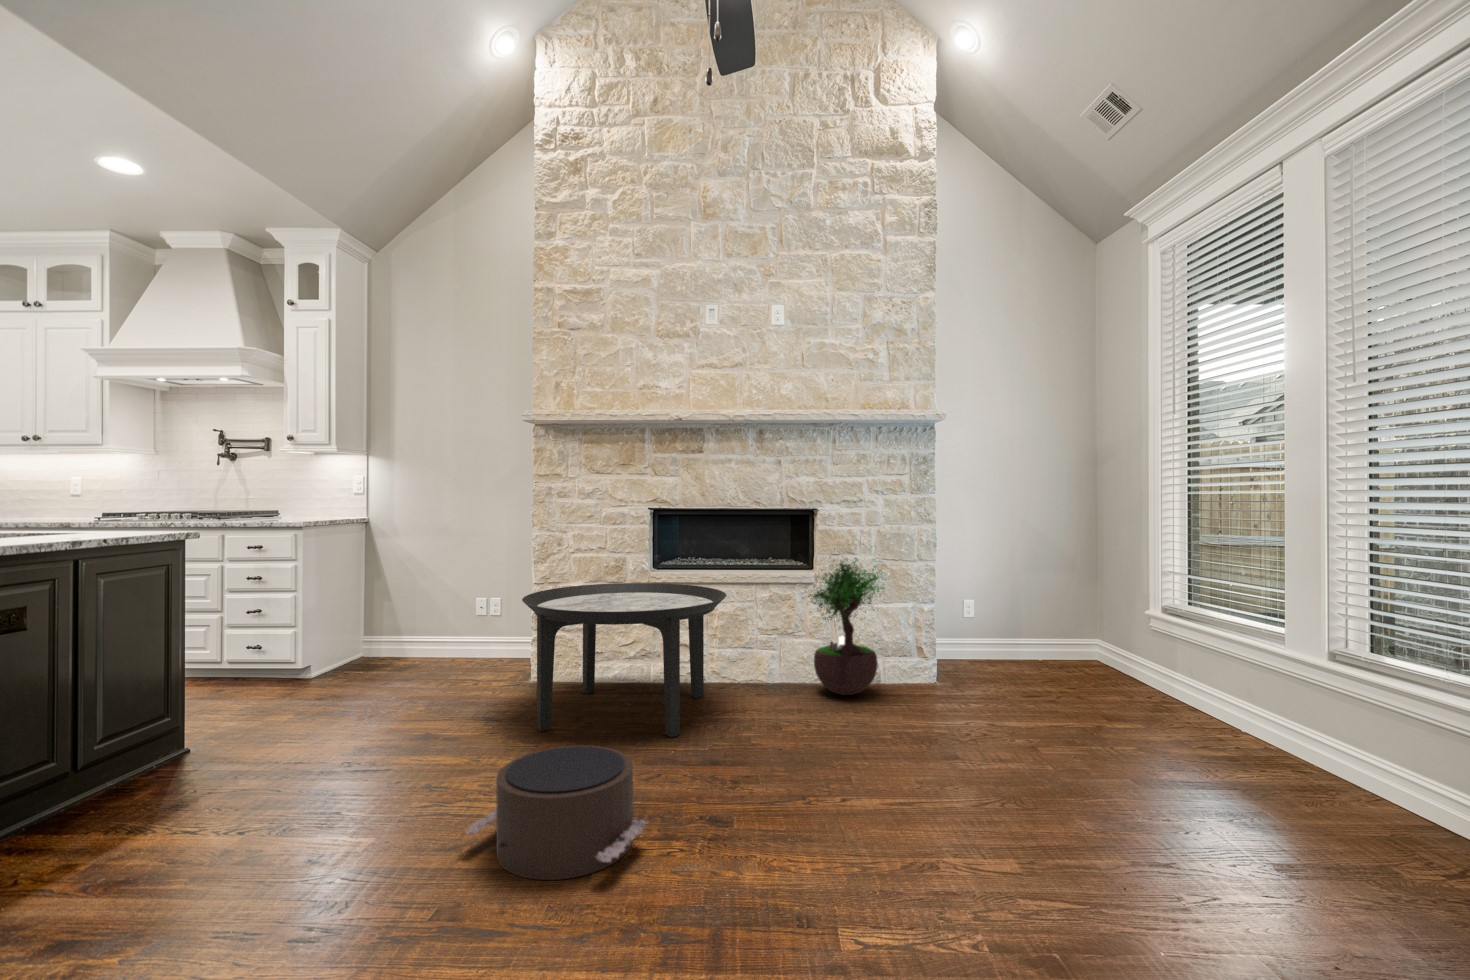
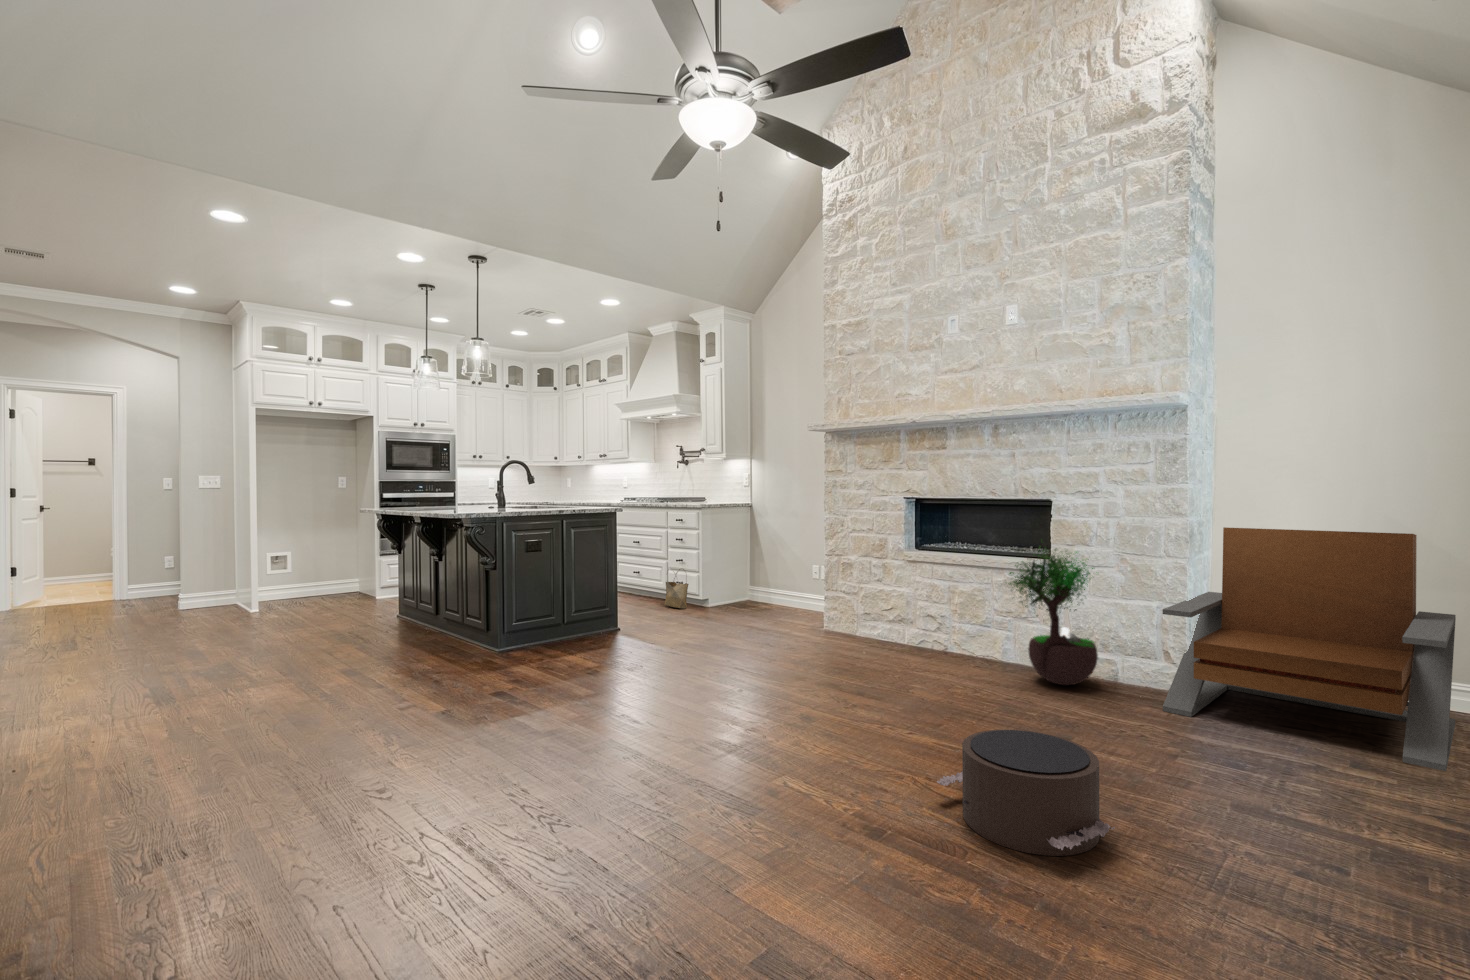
lounge chair: none [919,531,1136,706] -> present [1162,527,1456,771]
round table: present [522,583,726,737] -> none [775,558,937,679]
woven basket: none [227,623,278,687] -> present [664,569,688,609]
pouf: present [466,745,648,880] -> present [937,729,1115,856]

